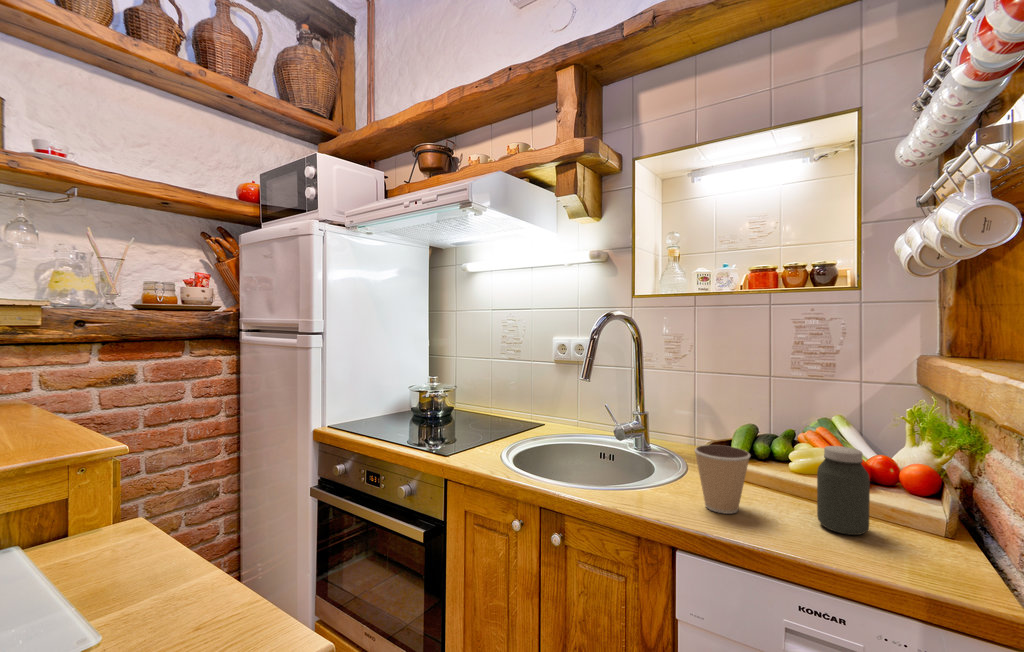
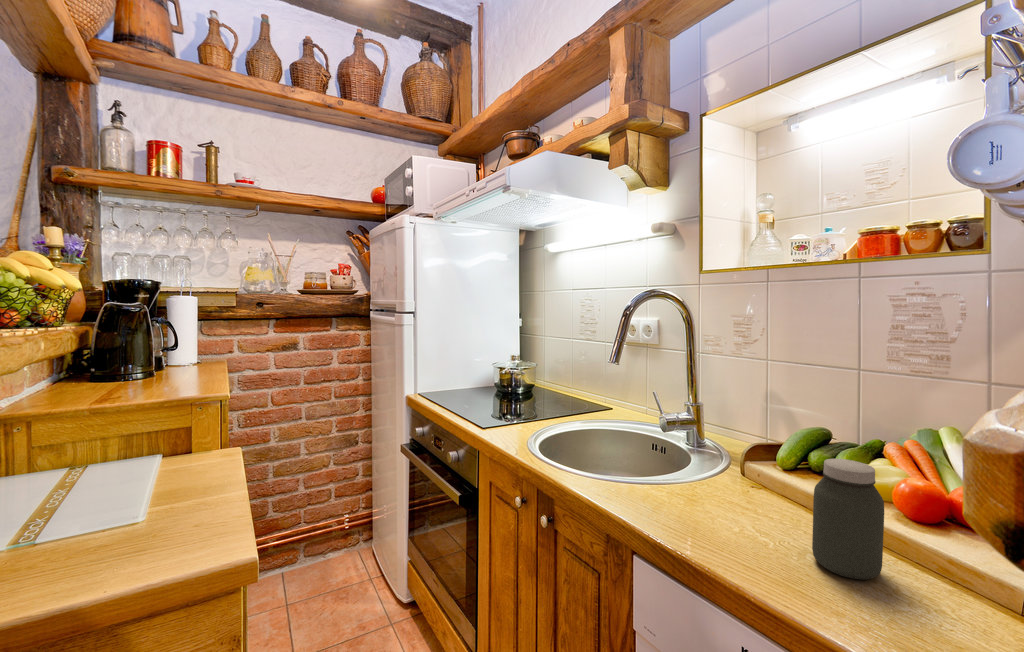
coffee cup: present [695,445,750,514] -> none [674,442,740,524]

